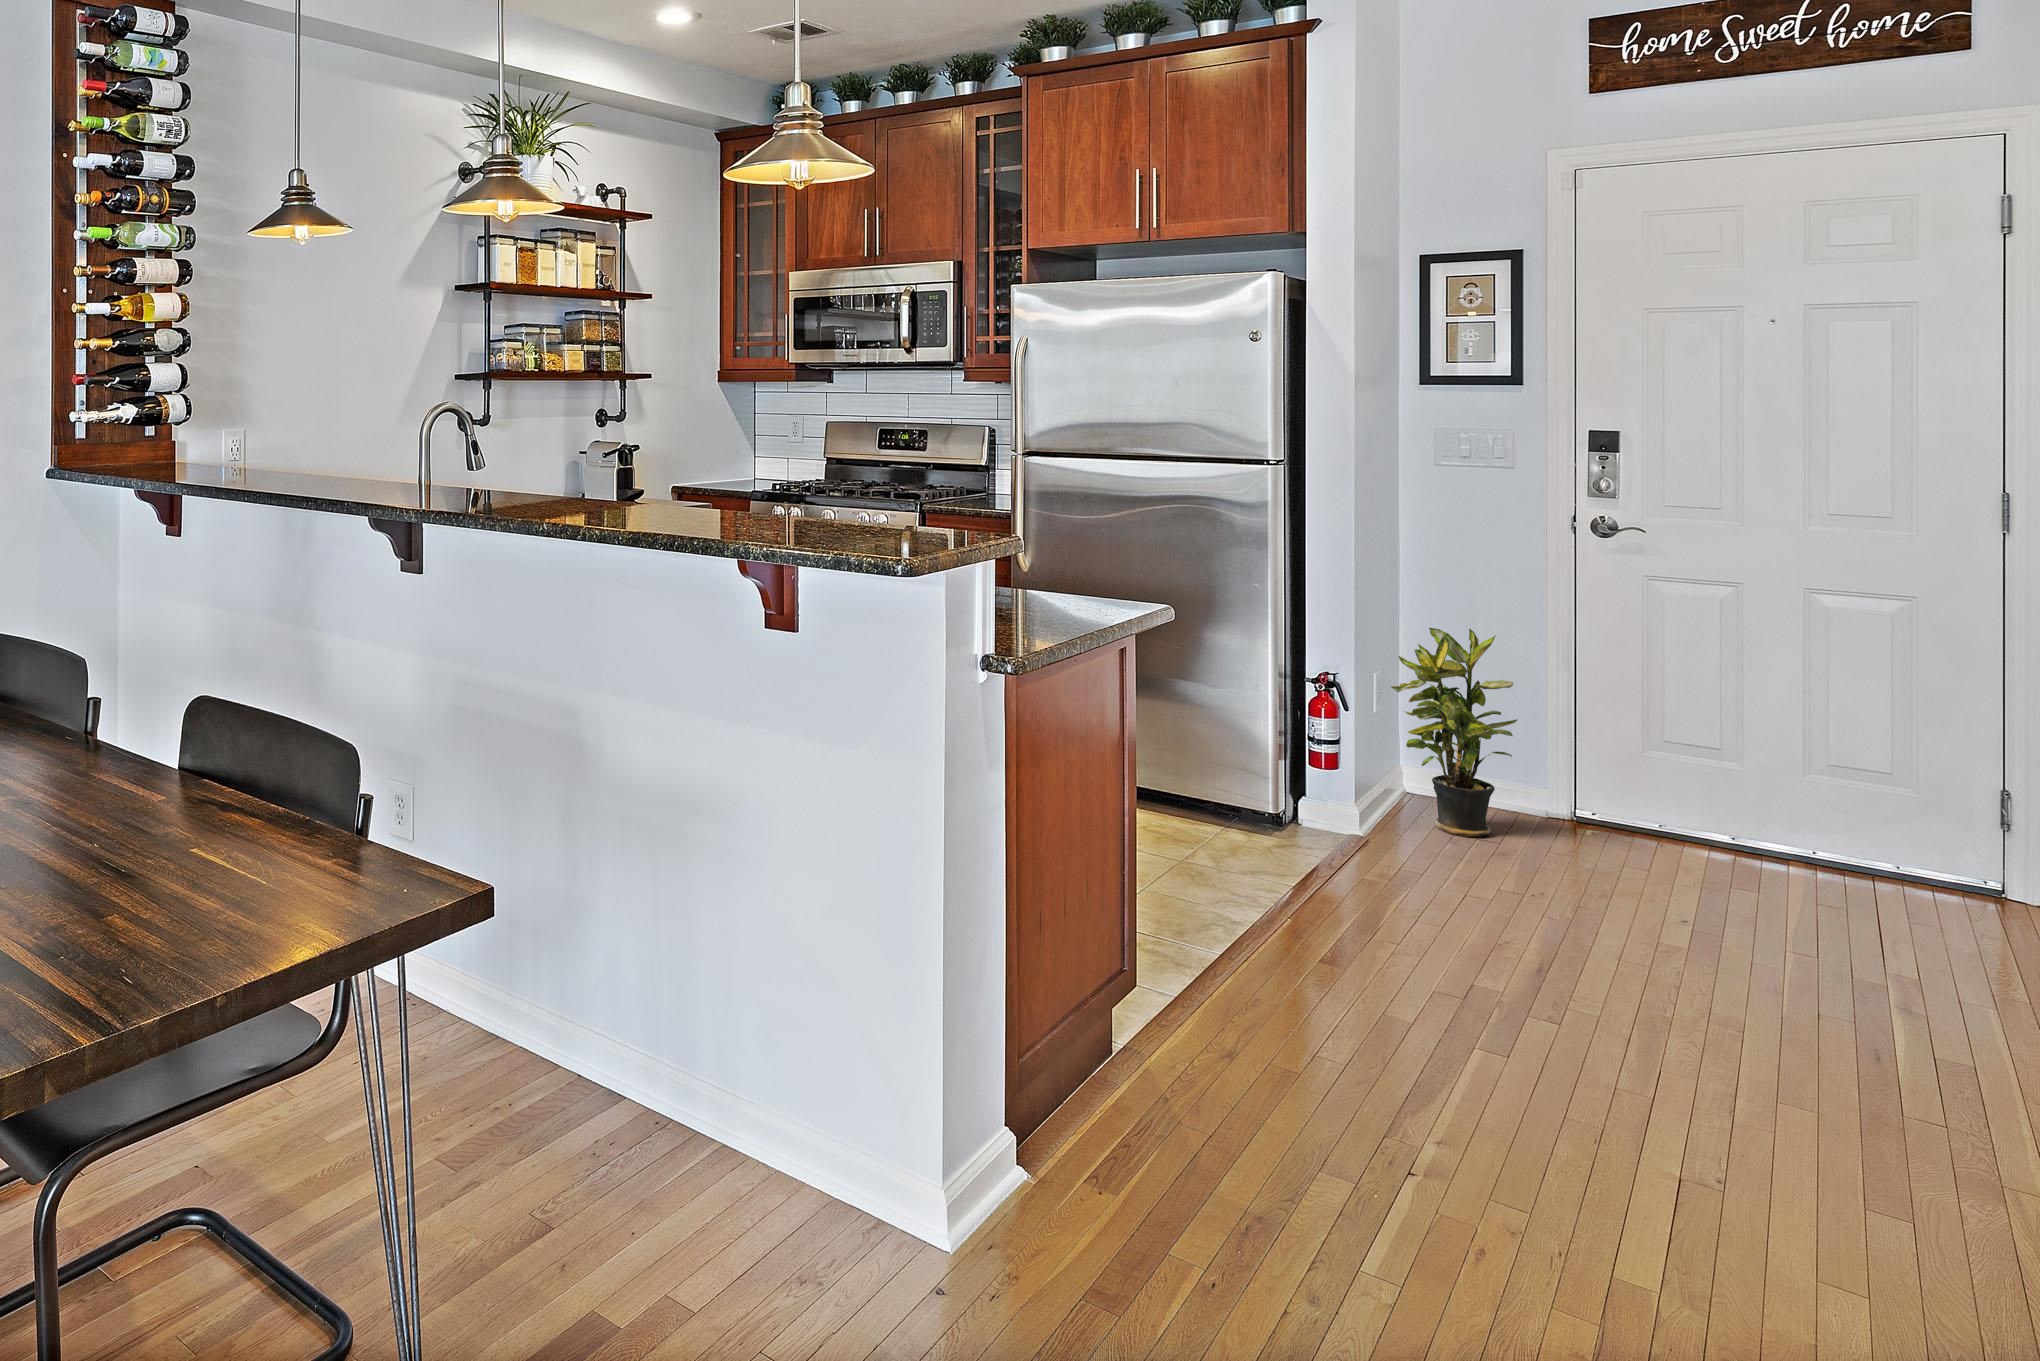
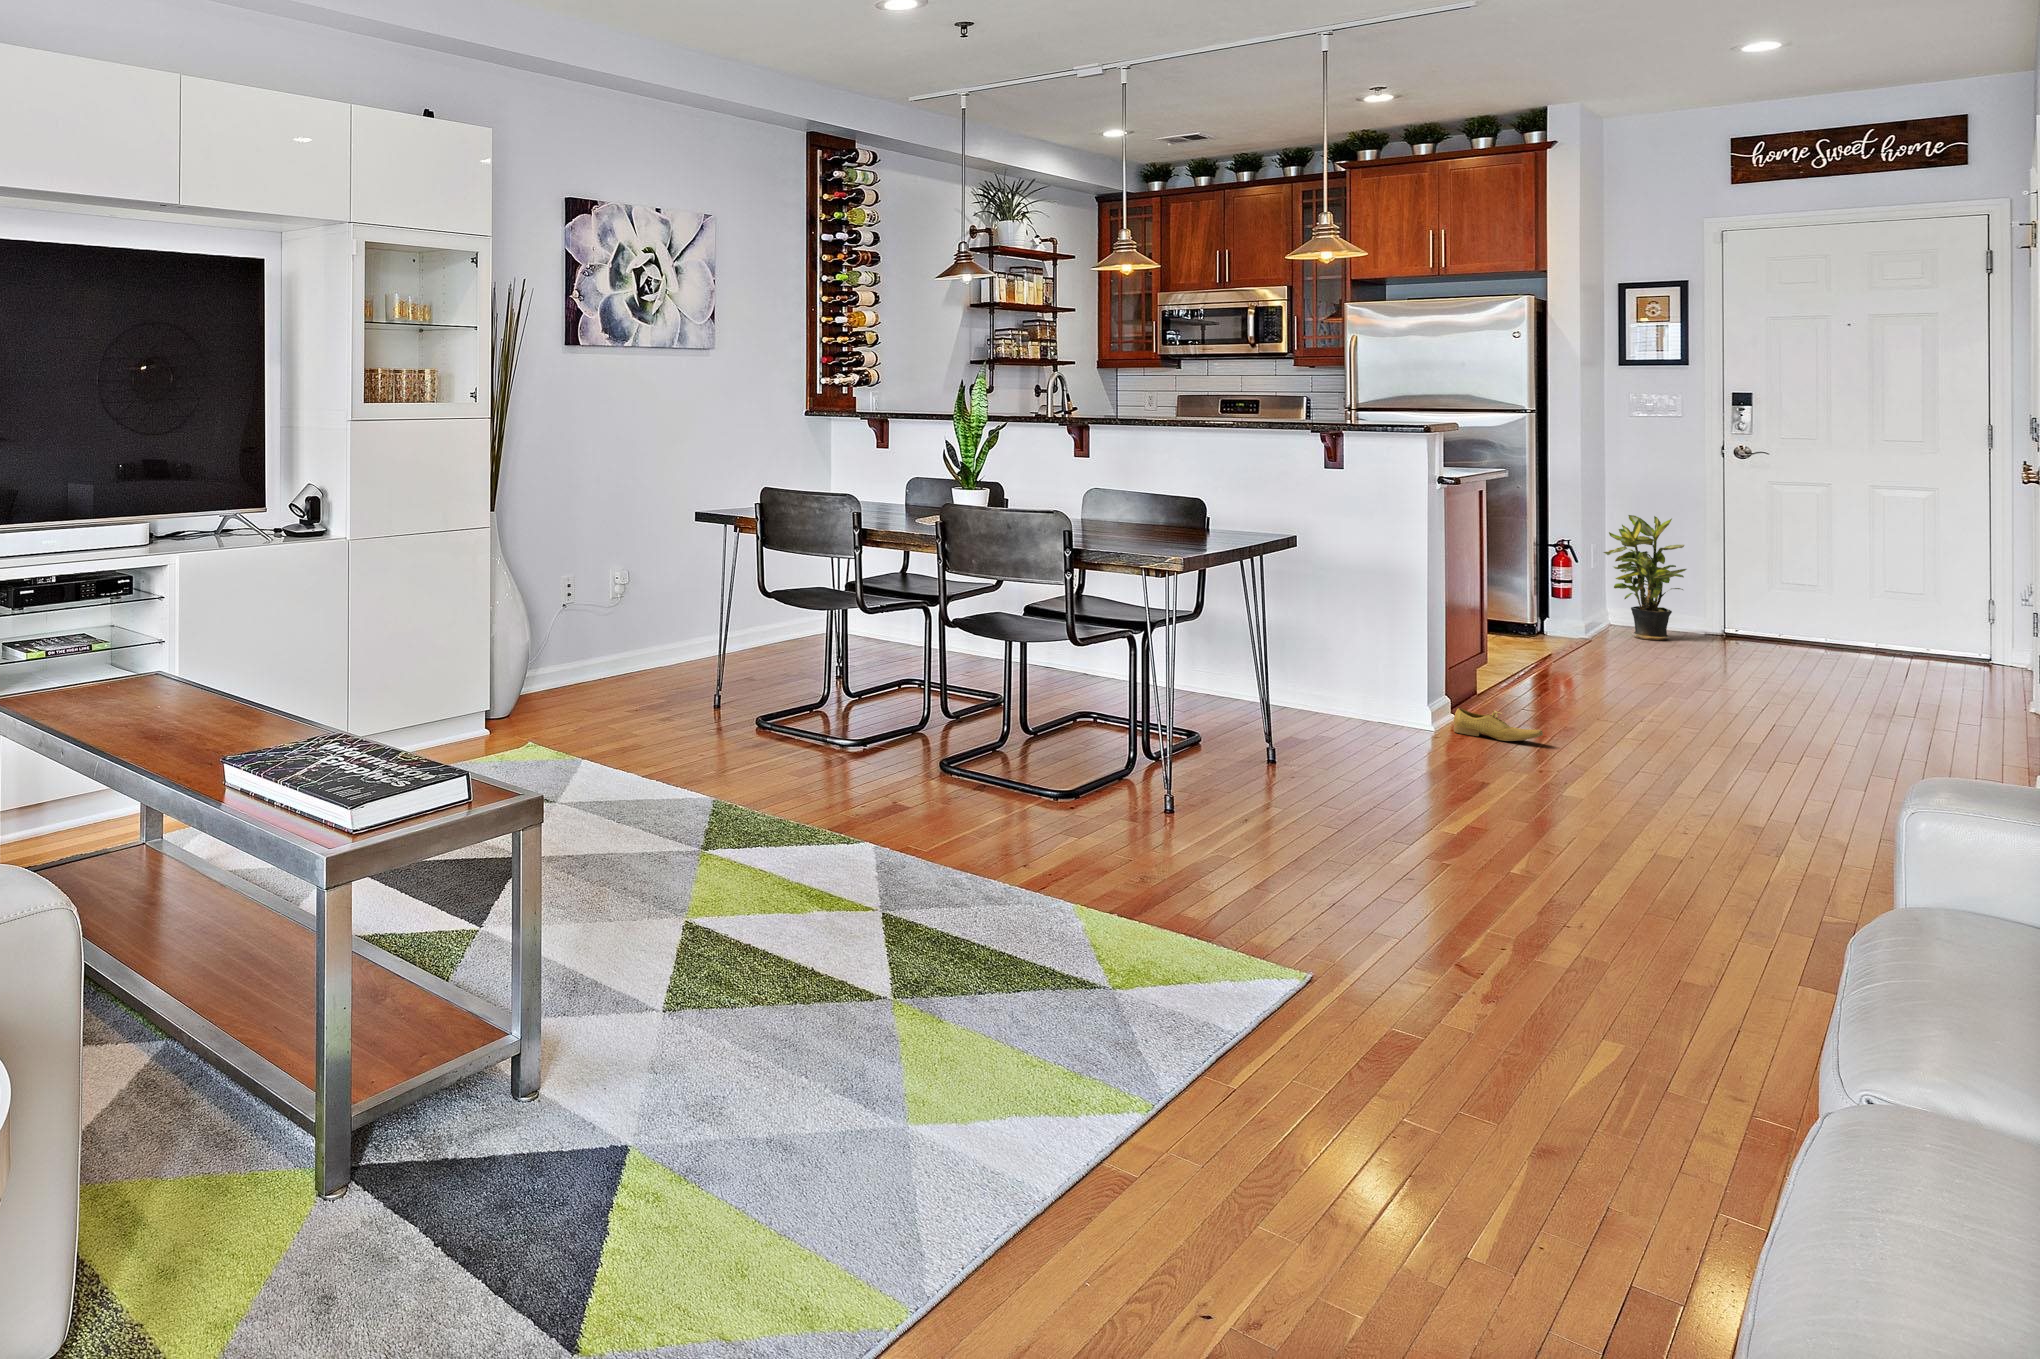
shoe: none [996,1173,1168,1284] -> present [1454,708,1543,741]

